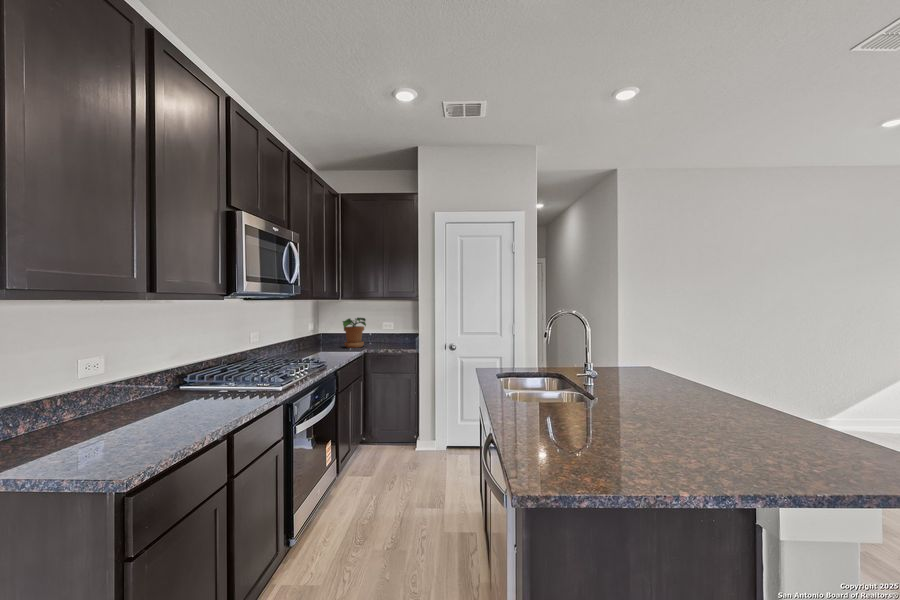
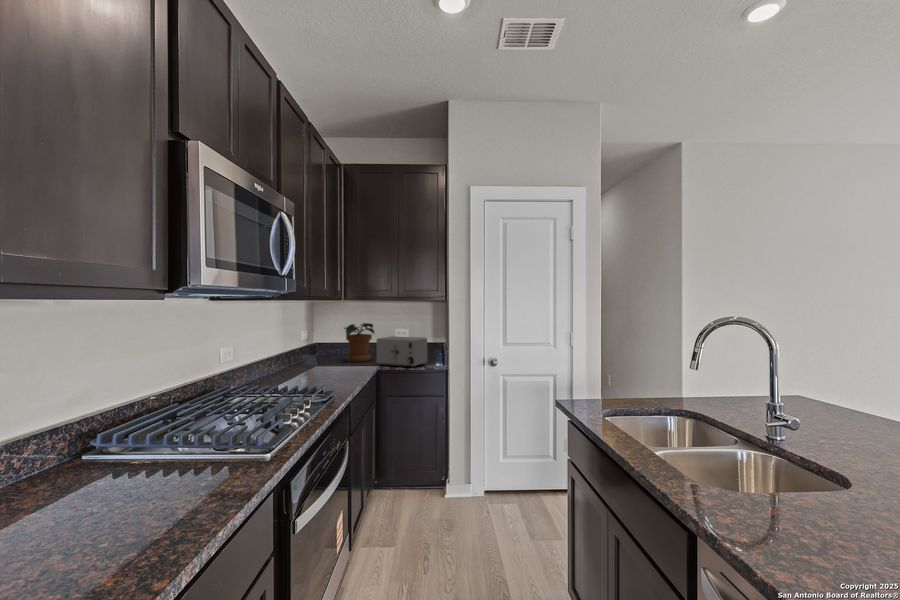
toaster: none [366,328,405,351] -> present [376,336,427,368]

